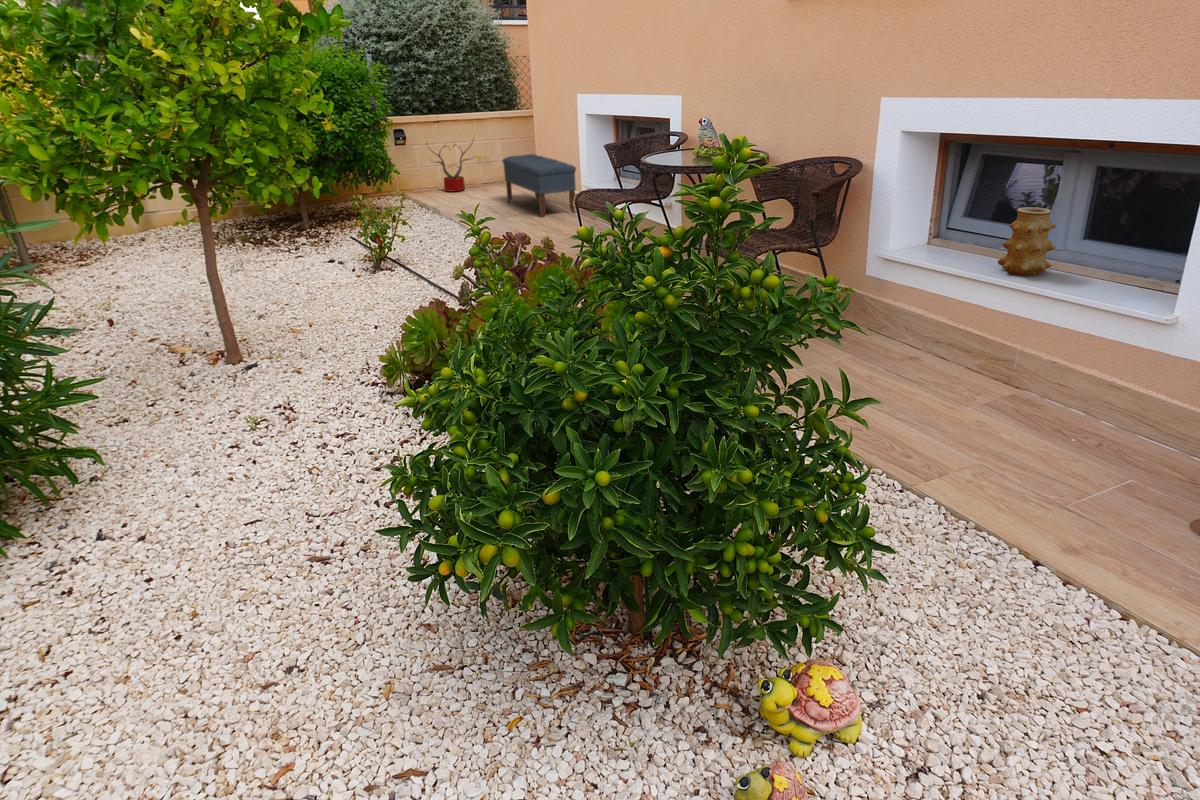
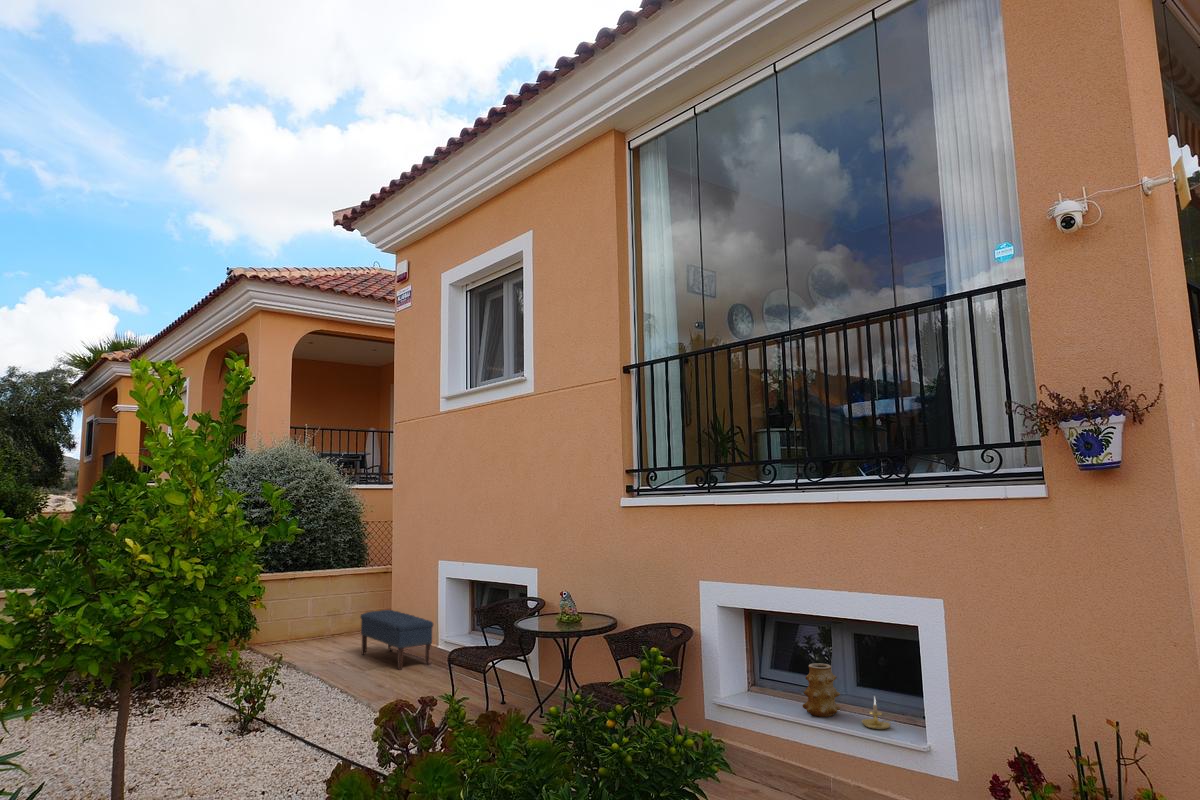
decorative plant: present [432,145,481,191] -> none [277,593,335,645]
candle holder: none [1078,251,1126,293] -> present [862,700,891,730]

